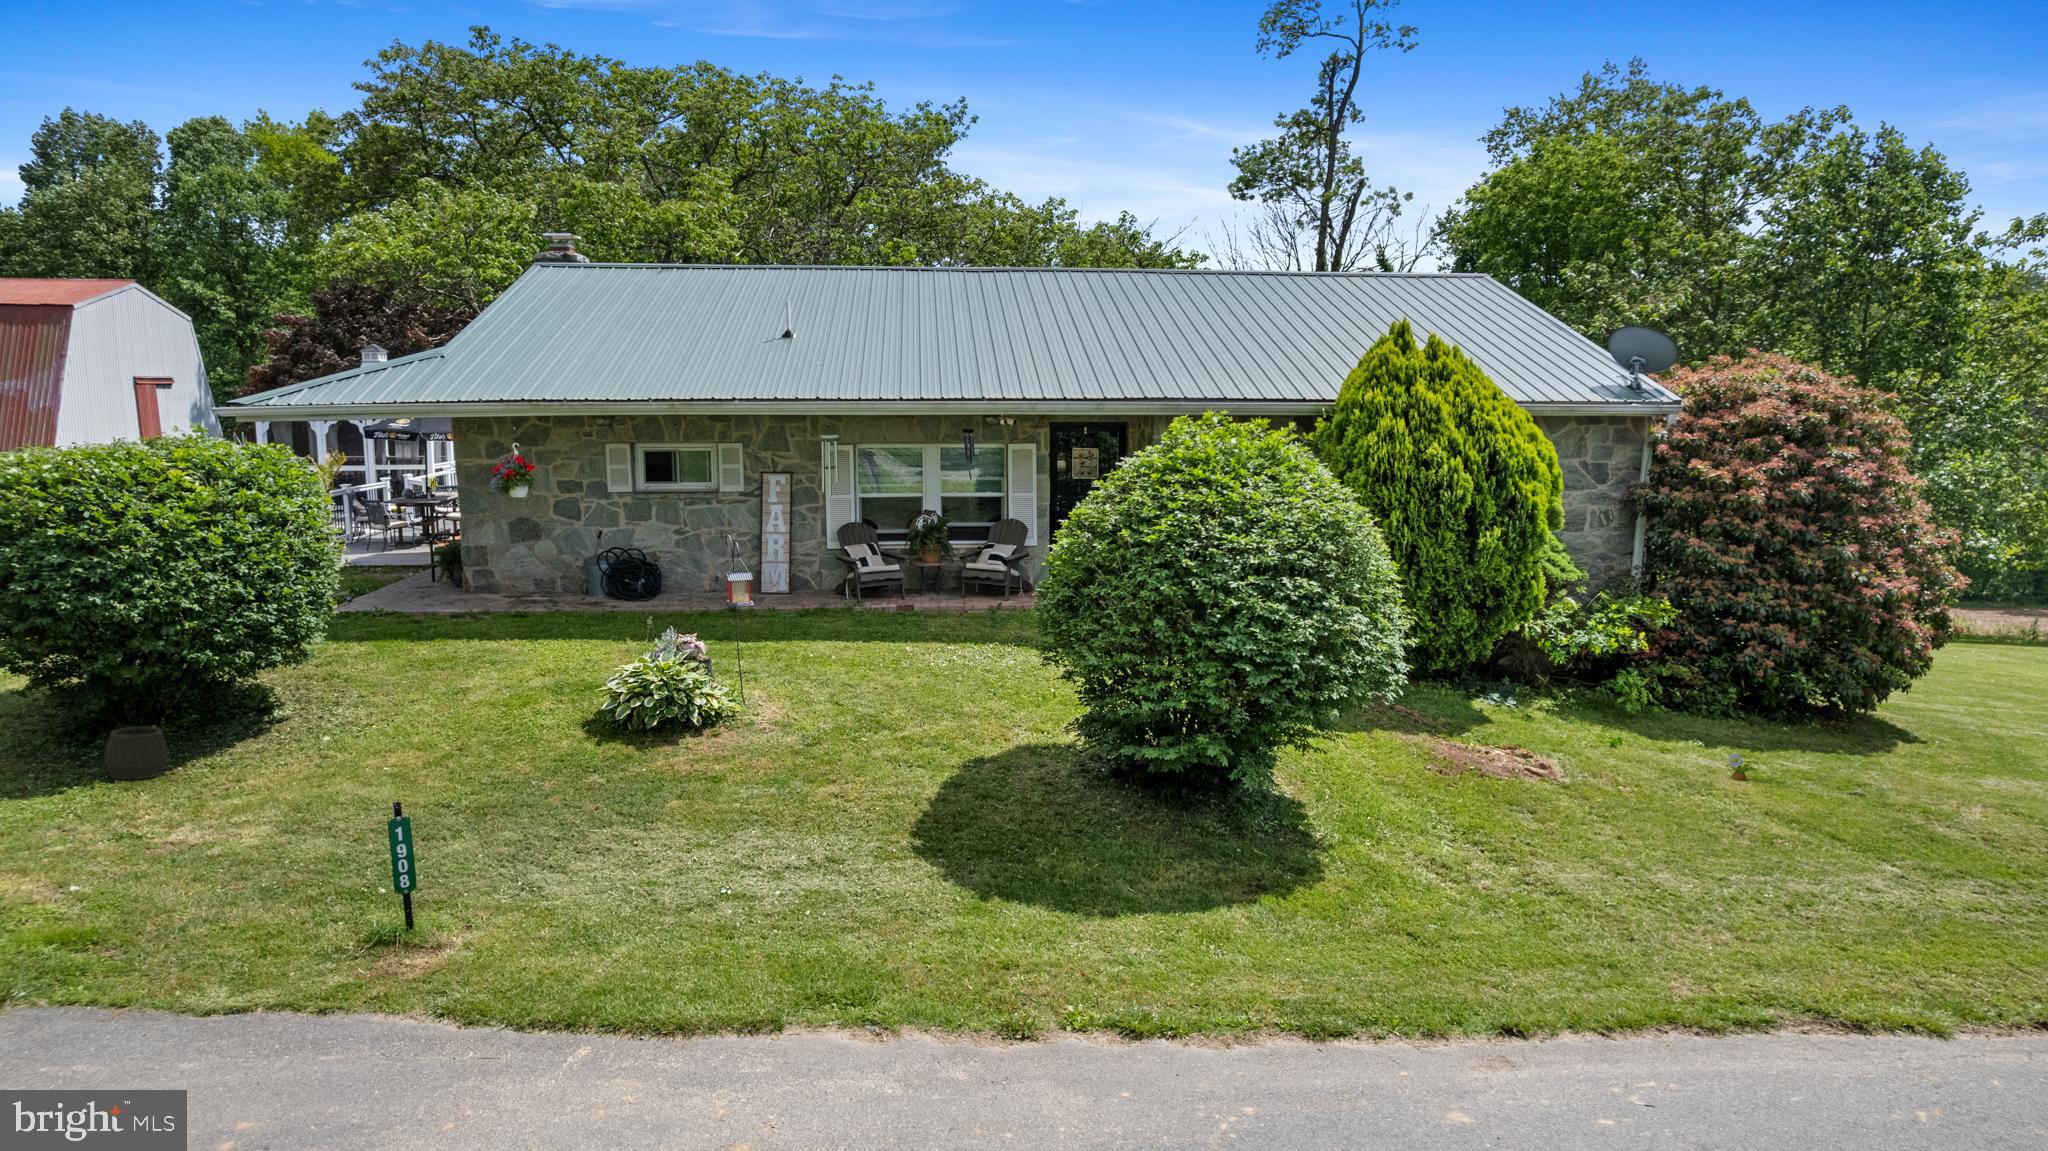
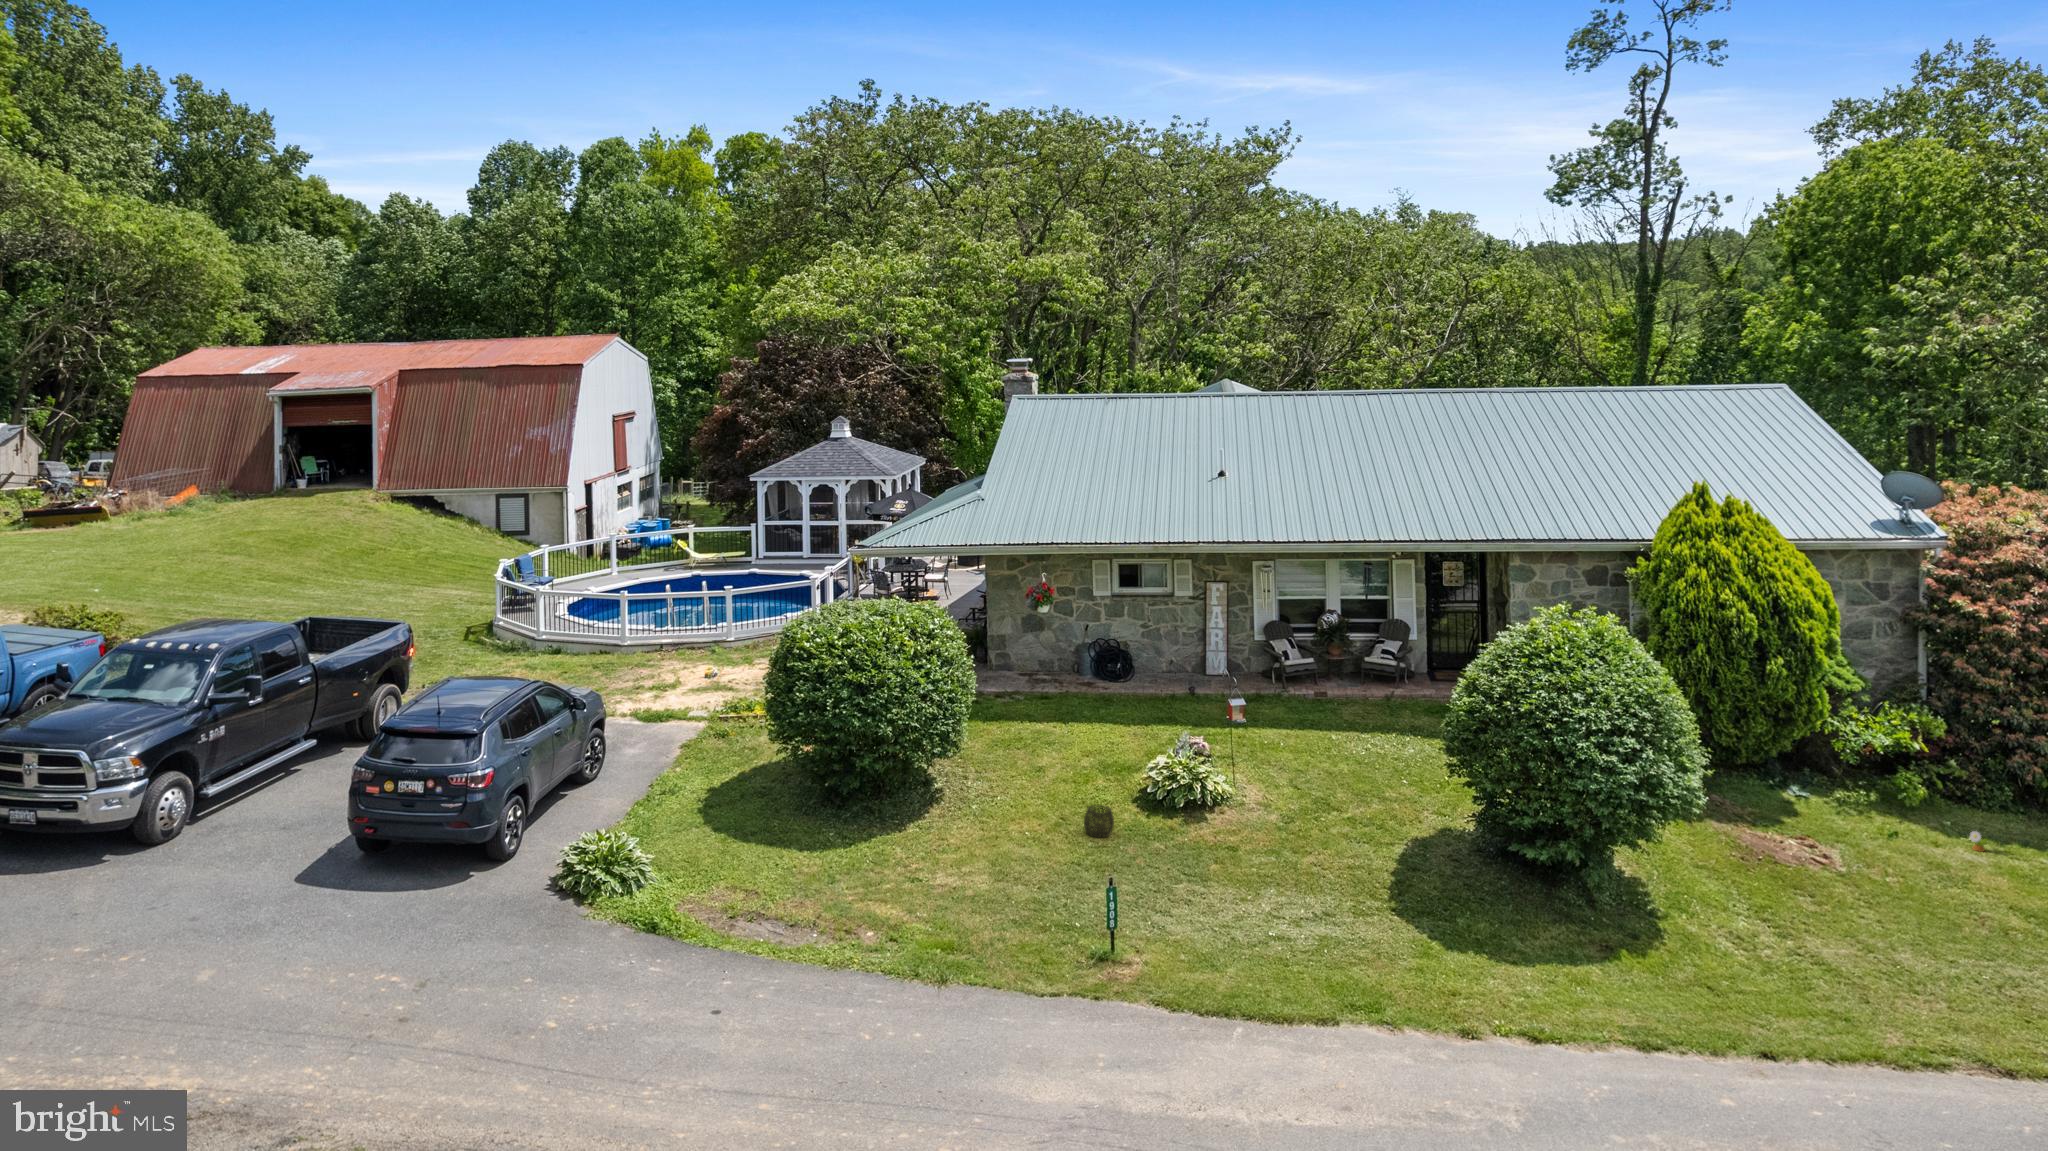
woven basket: present [105,727,167,780] -> present [1084,805,1114,837]

